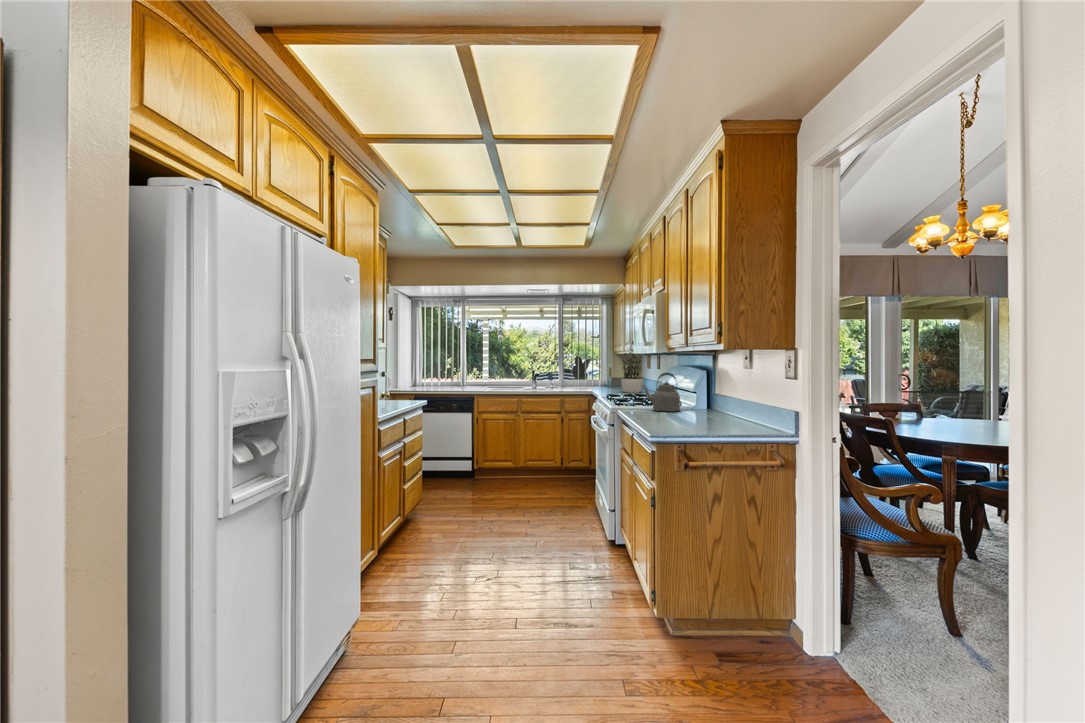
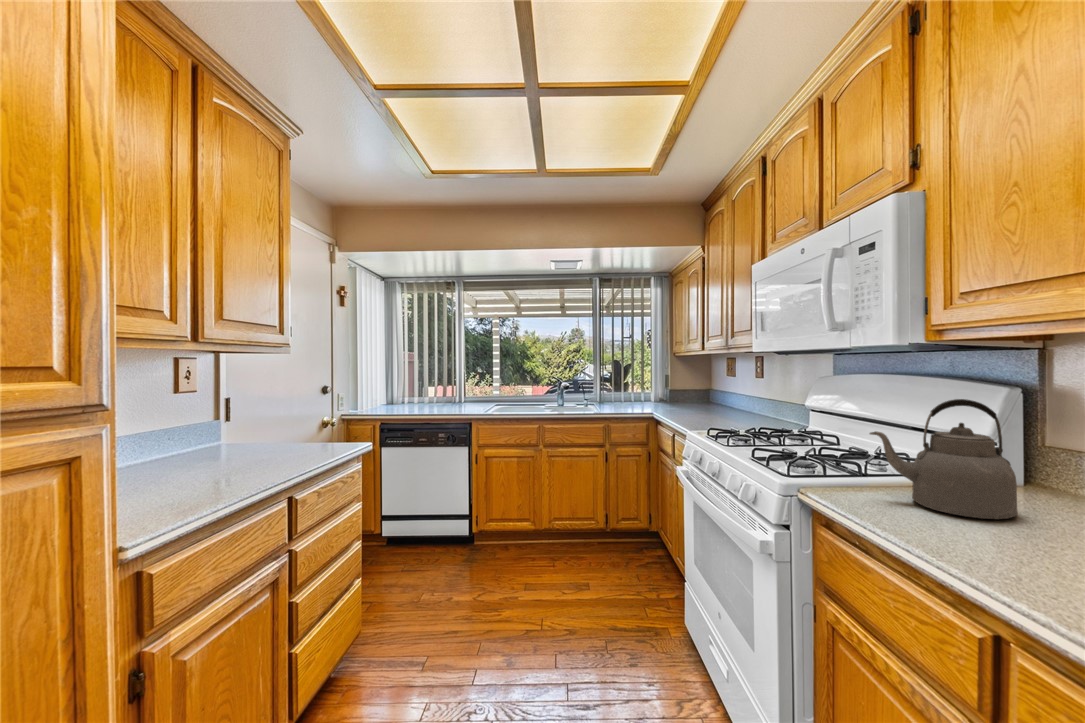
potted plant: present [619,352,643,393] -> none [700,348,743,418]

